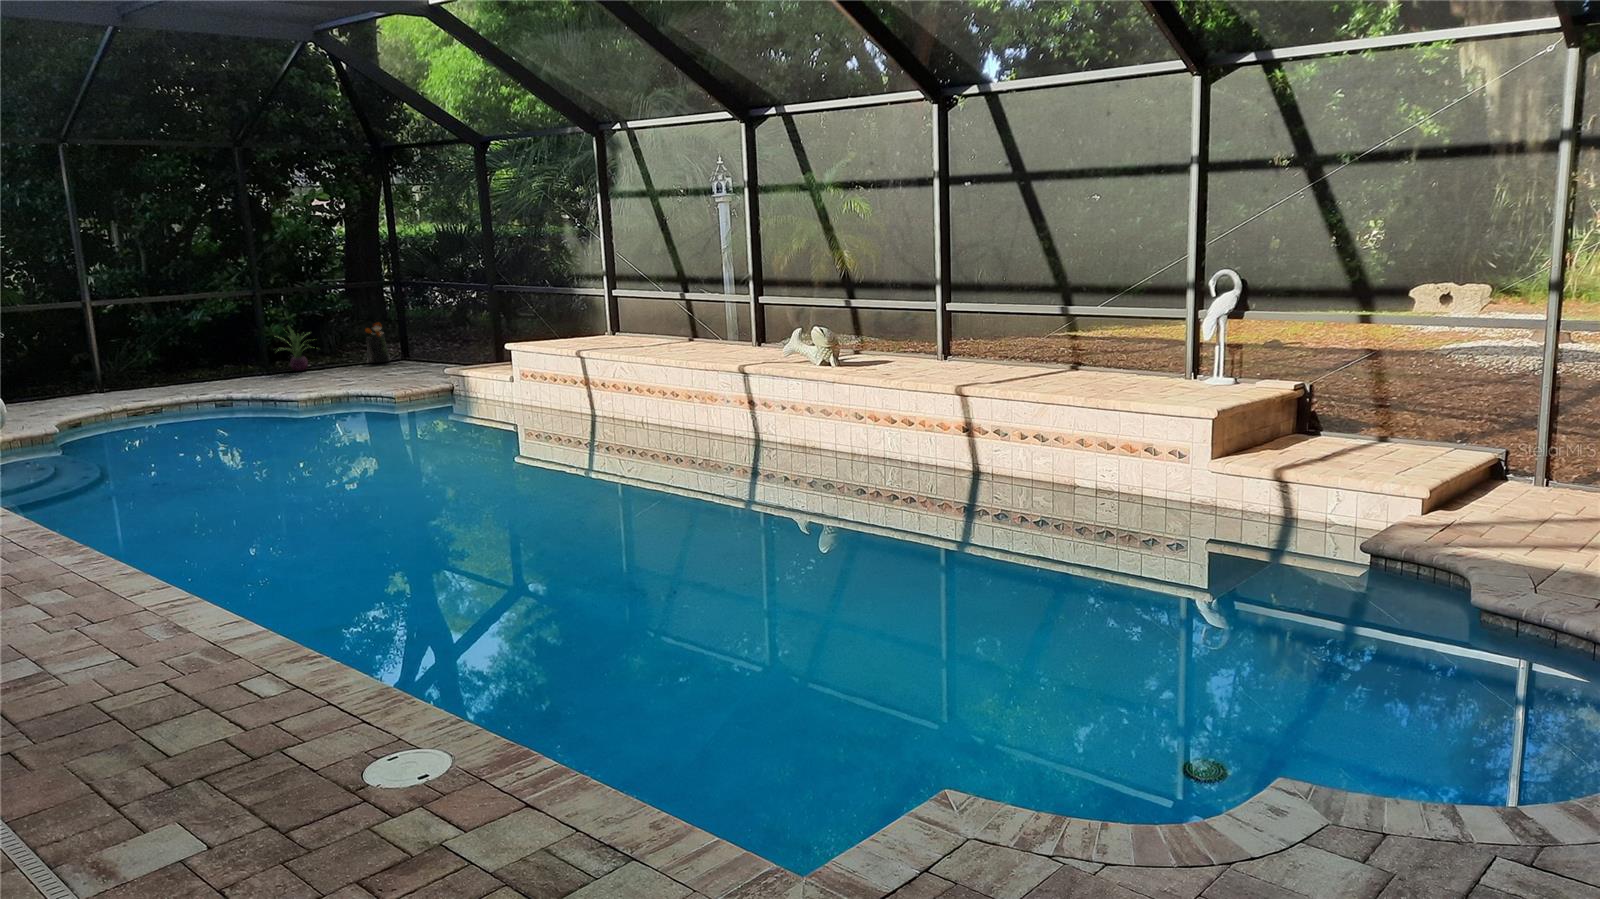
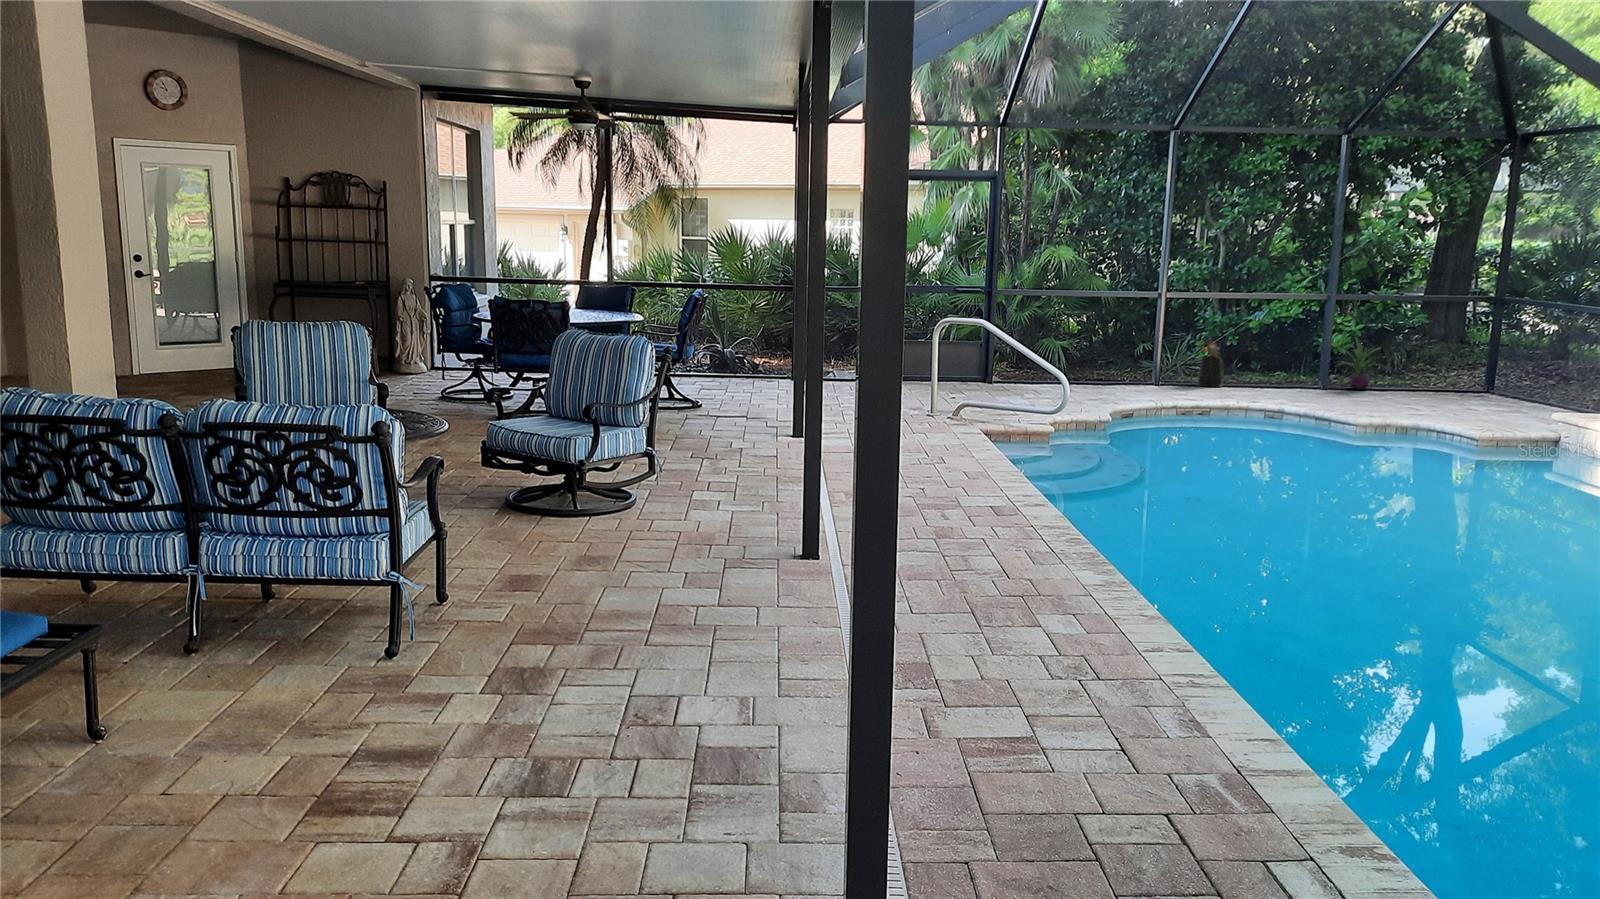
watering can: present [365,322,390,363] -> present [1197,341,1223,387]

